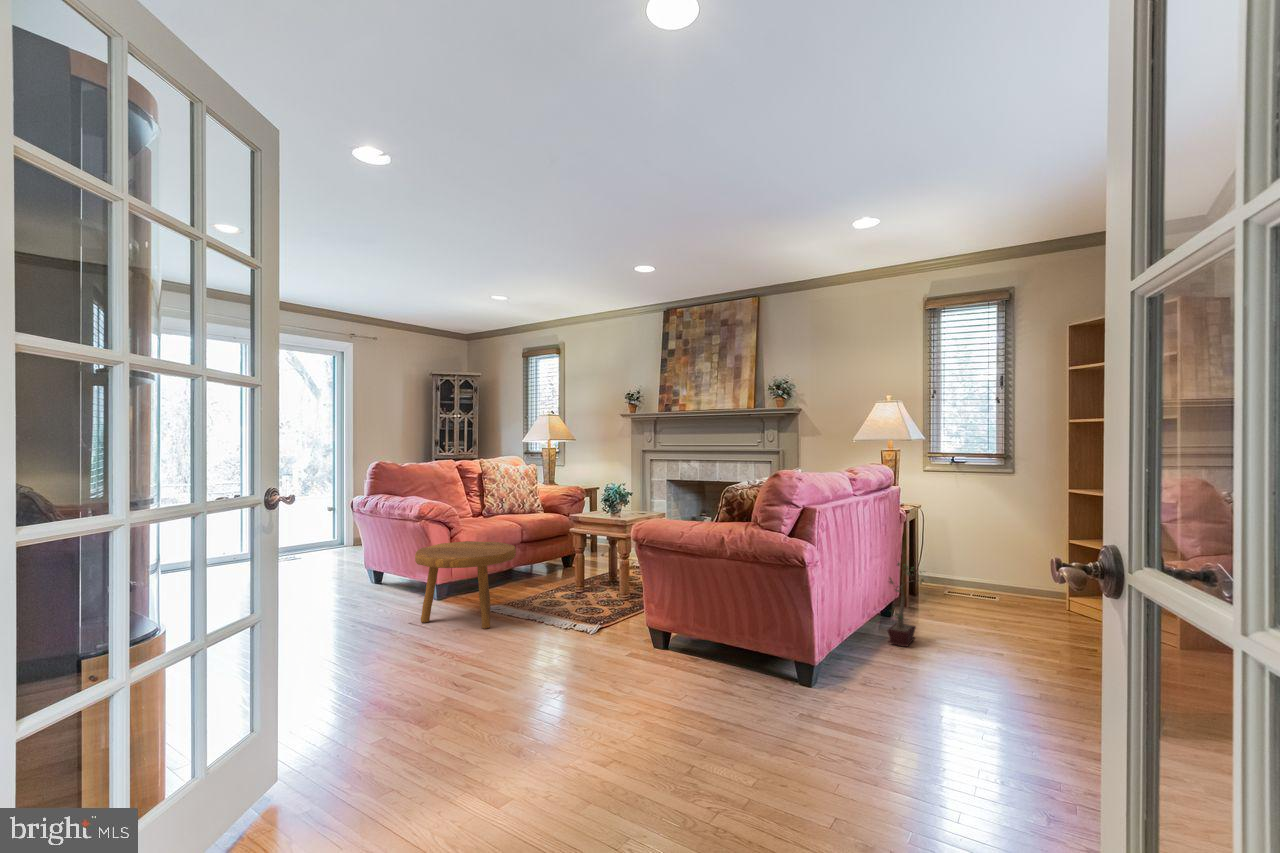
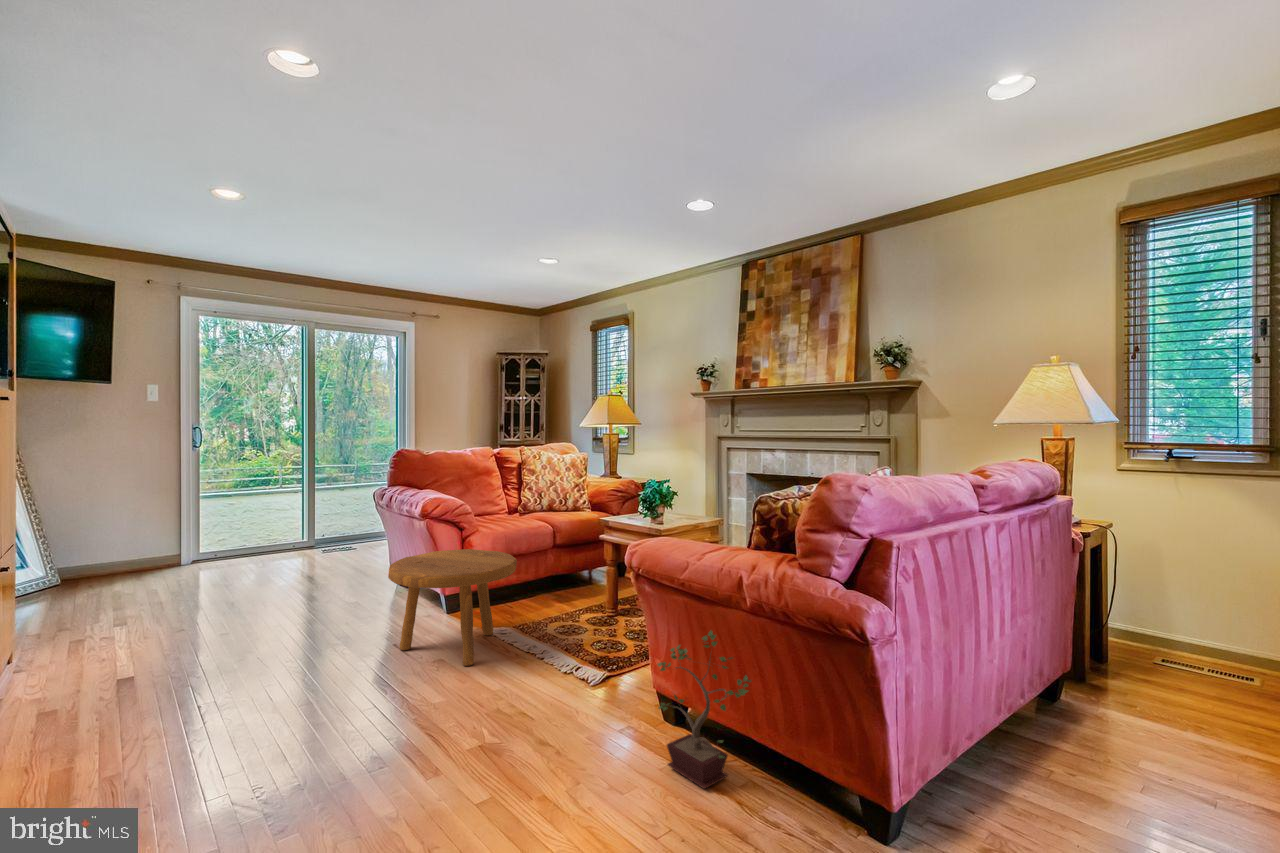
potted plant: present [888,563,924,647] -> present [658,630,752,789]

